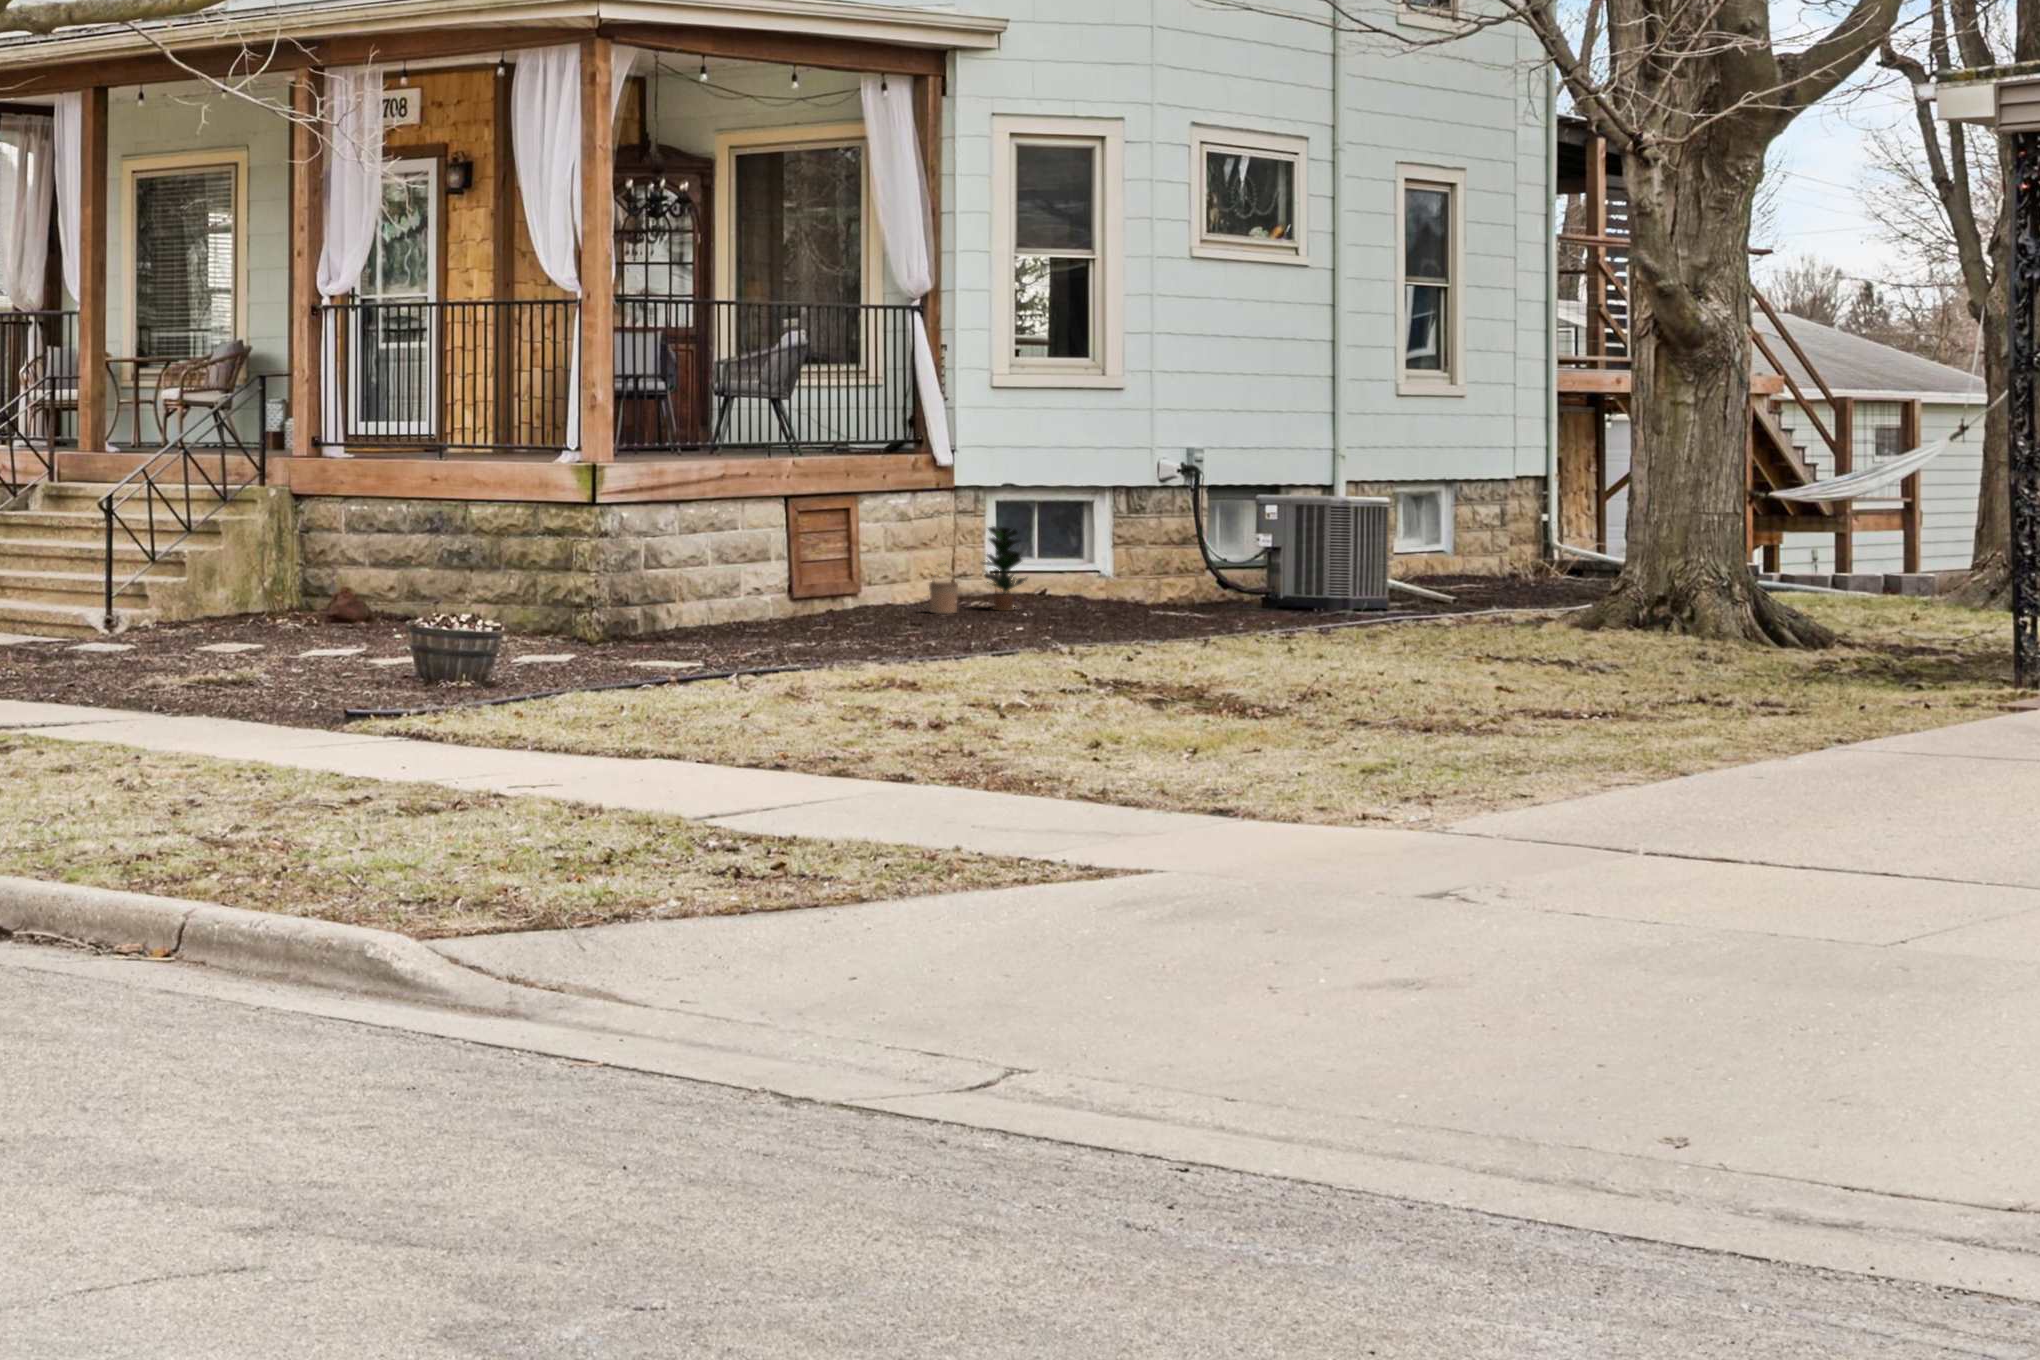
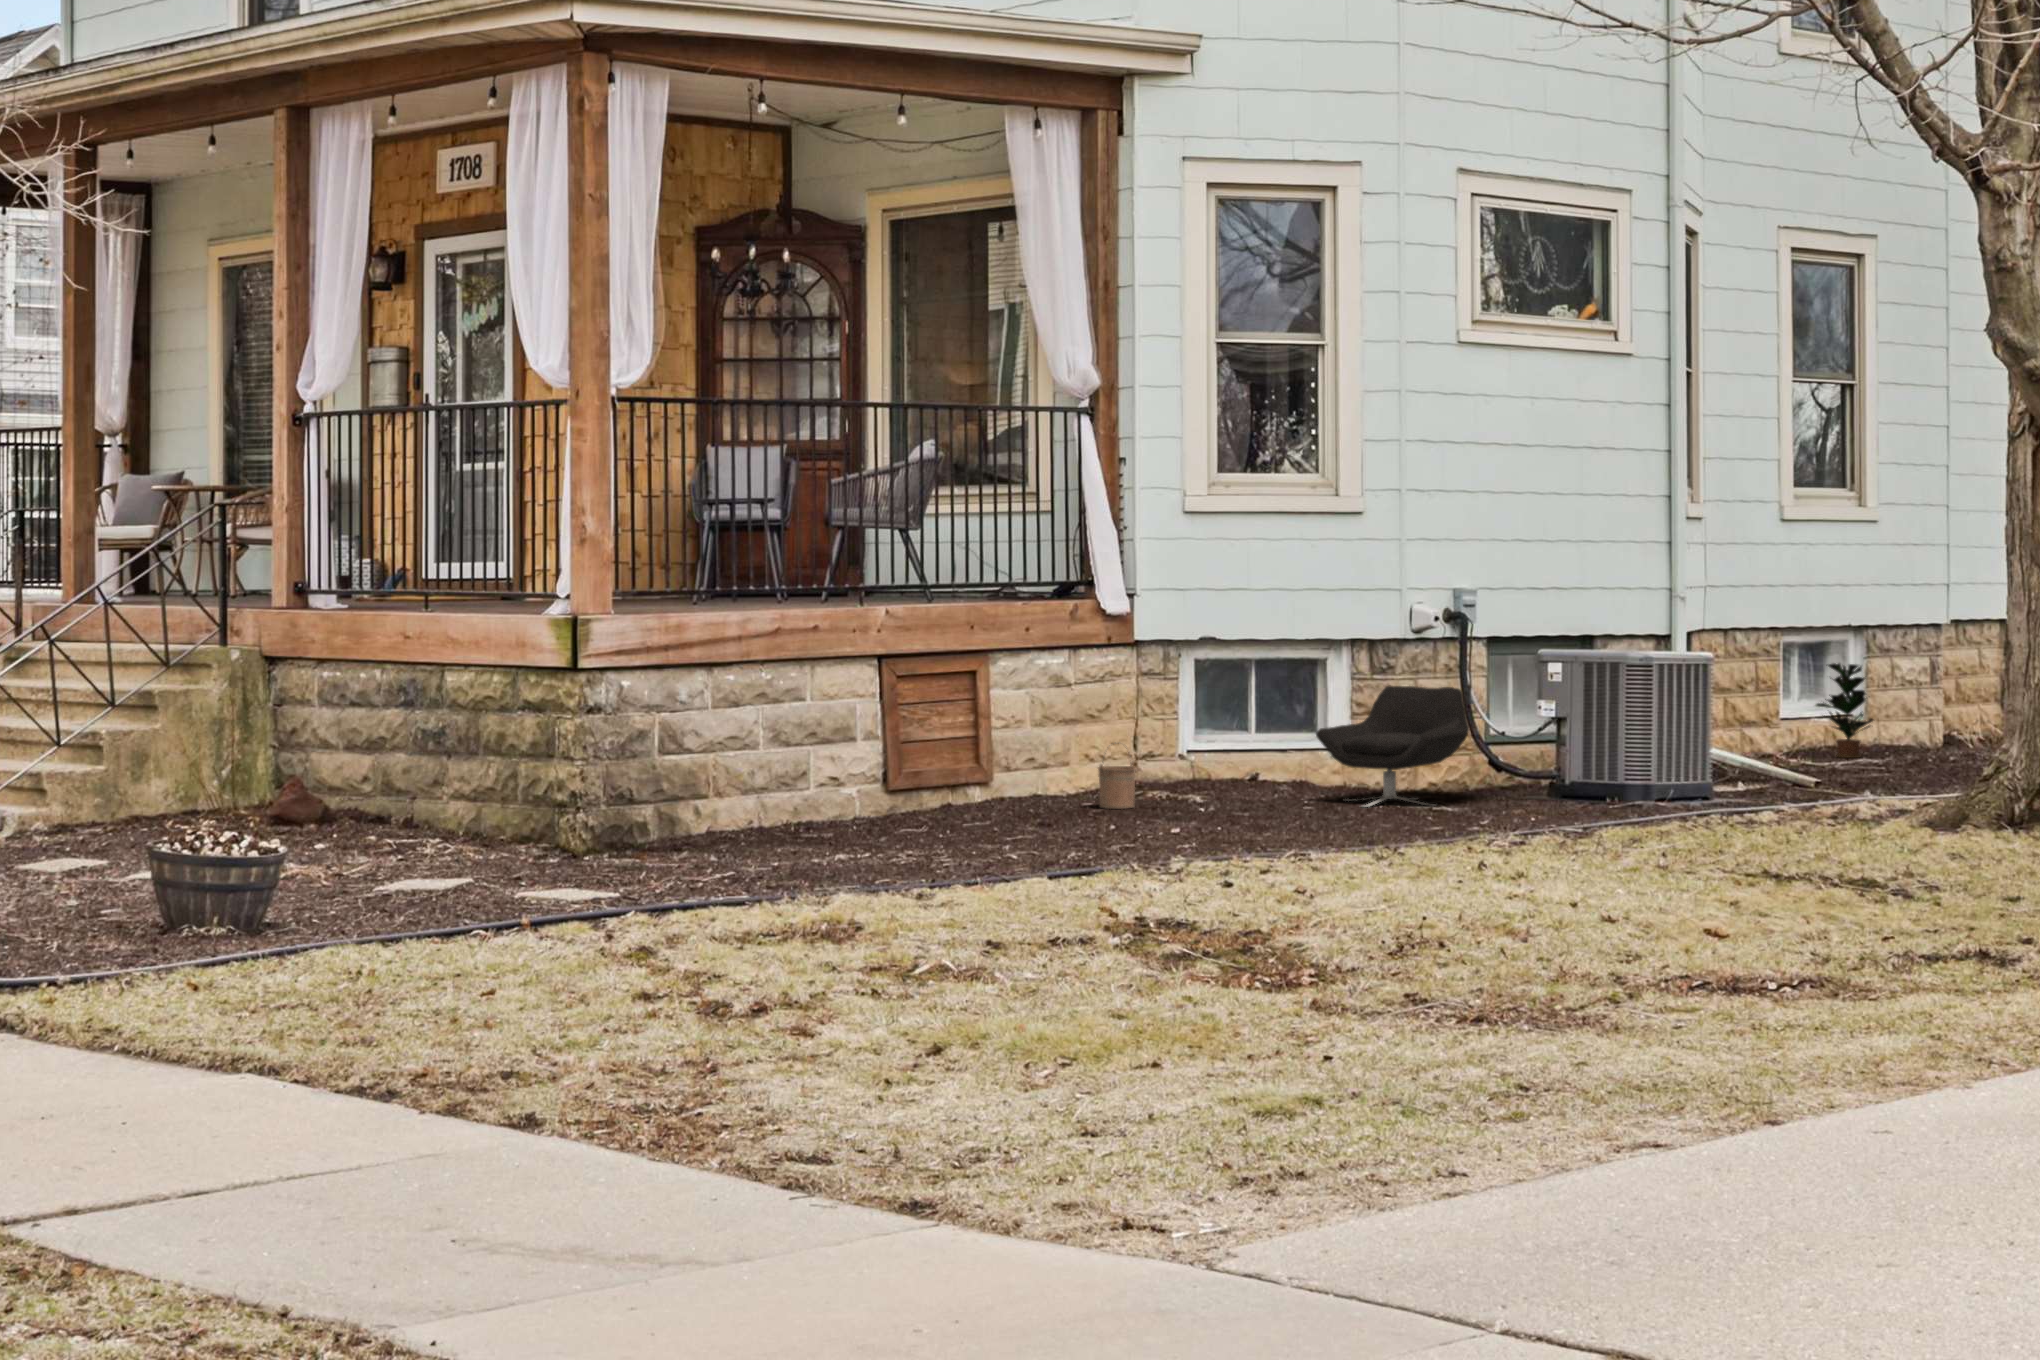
lounge chair: none [1089,521,1204,612] -> present [1316,685,1469,807]
potted plant: present [982,527,1028,611] -> present [1816,663,1873,758]

